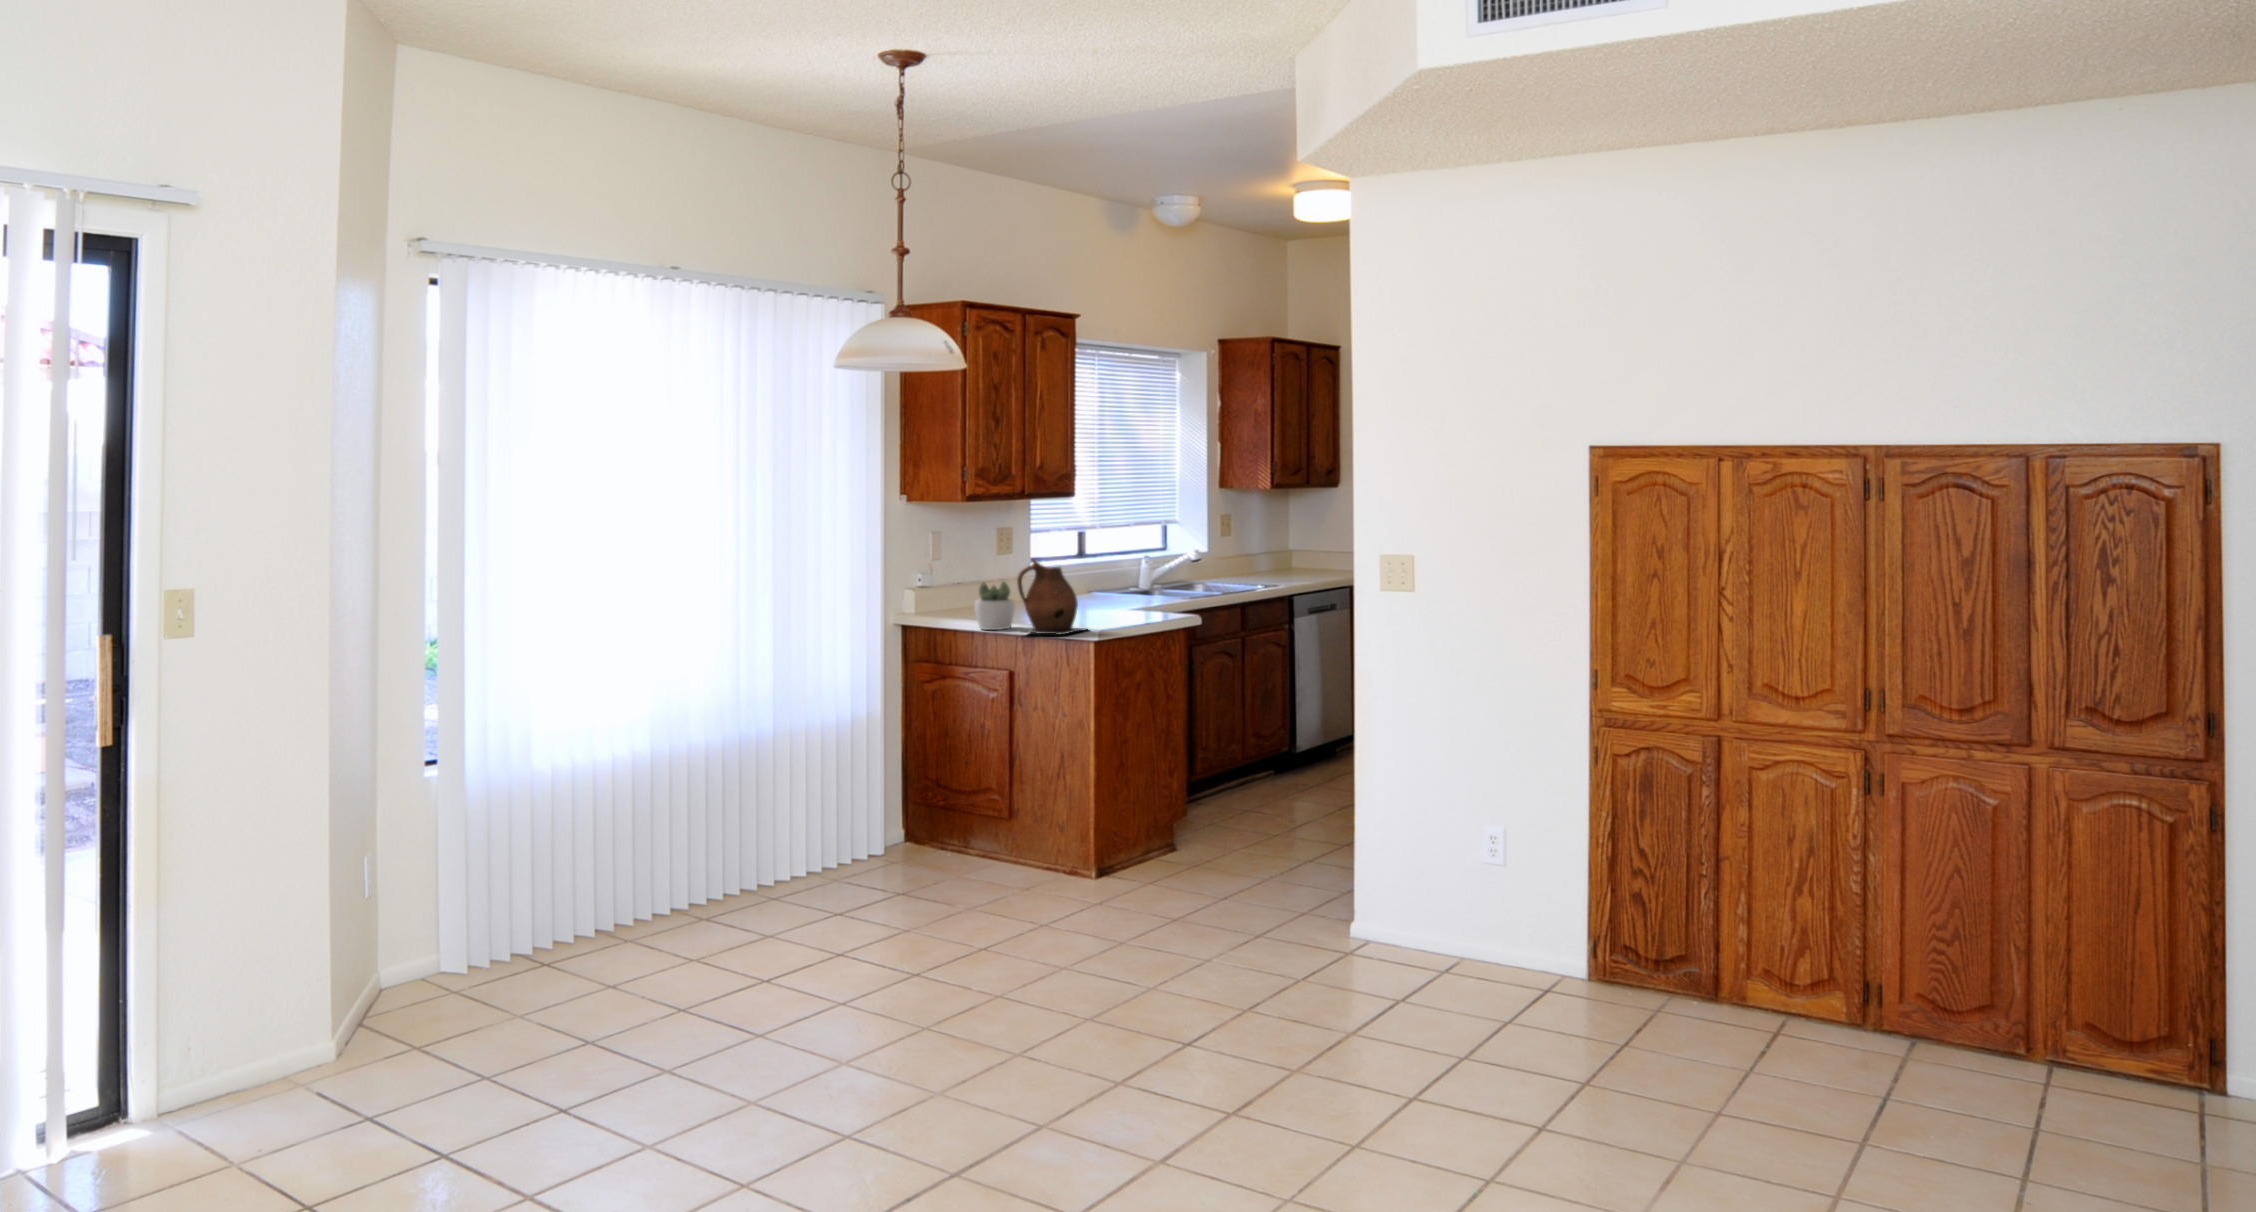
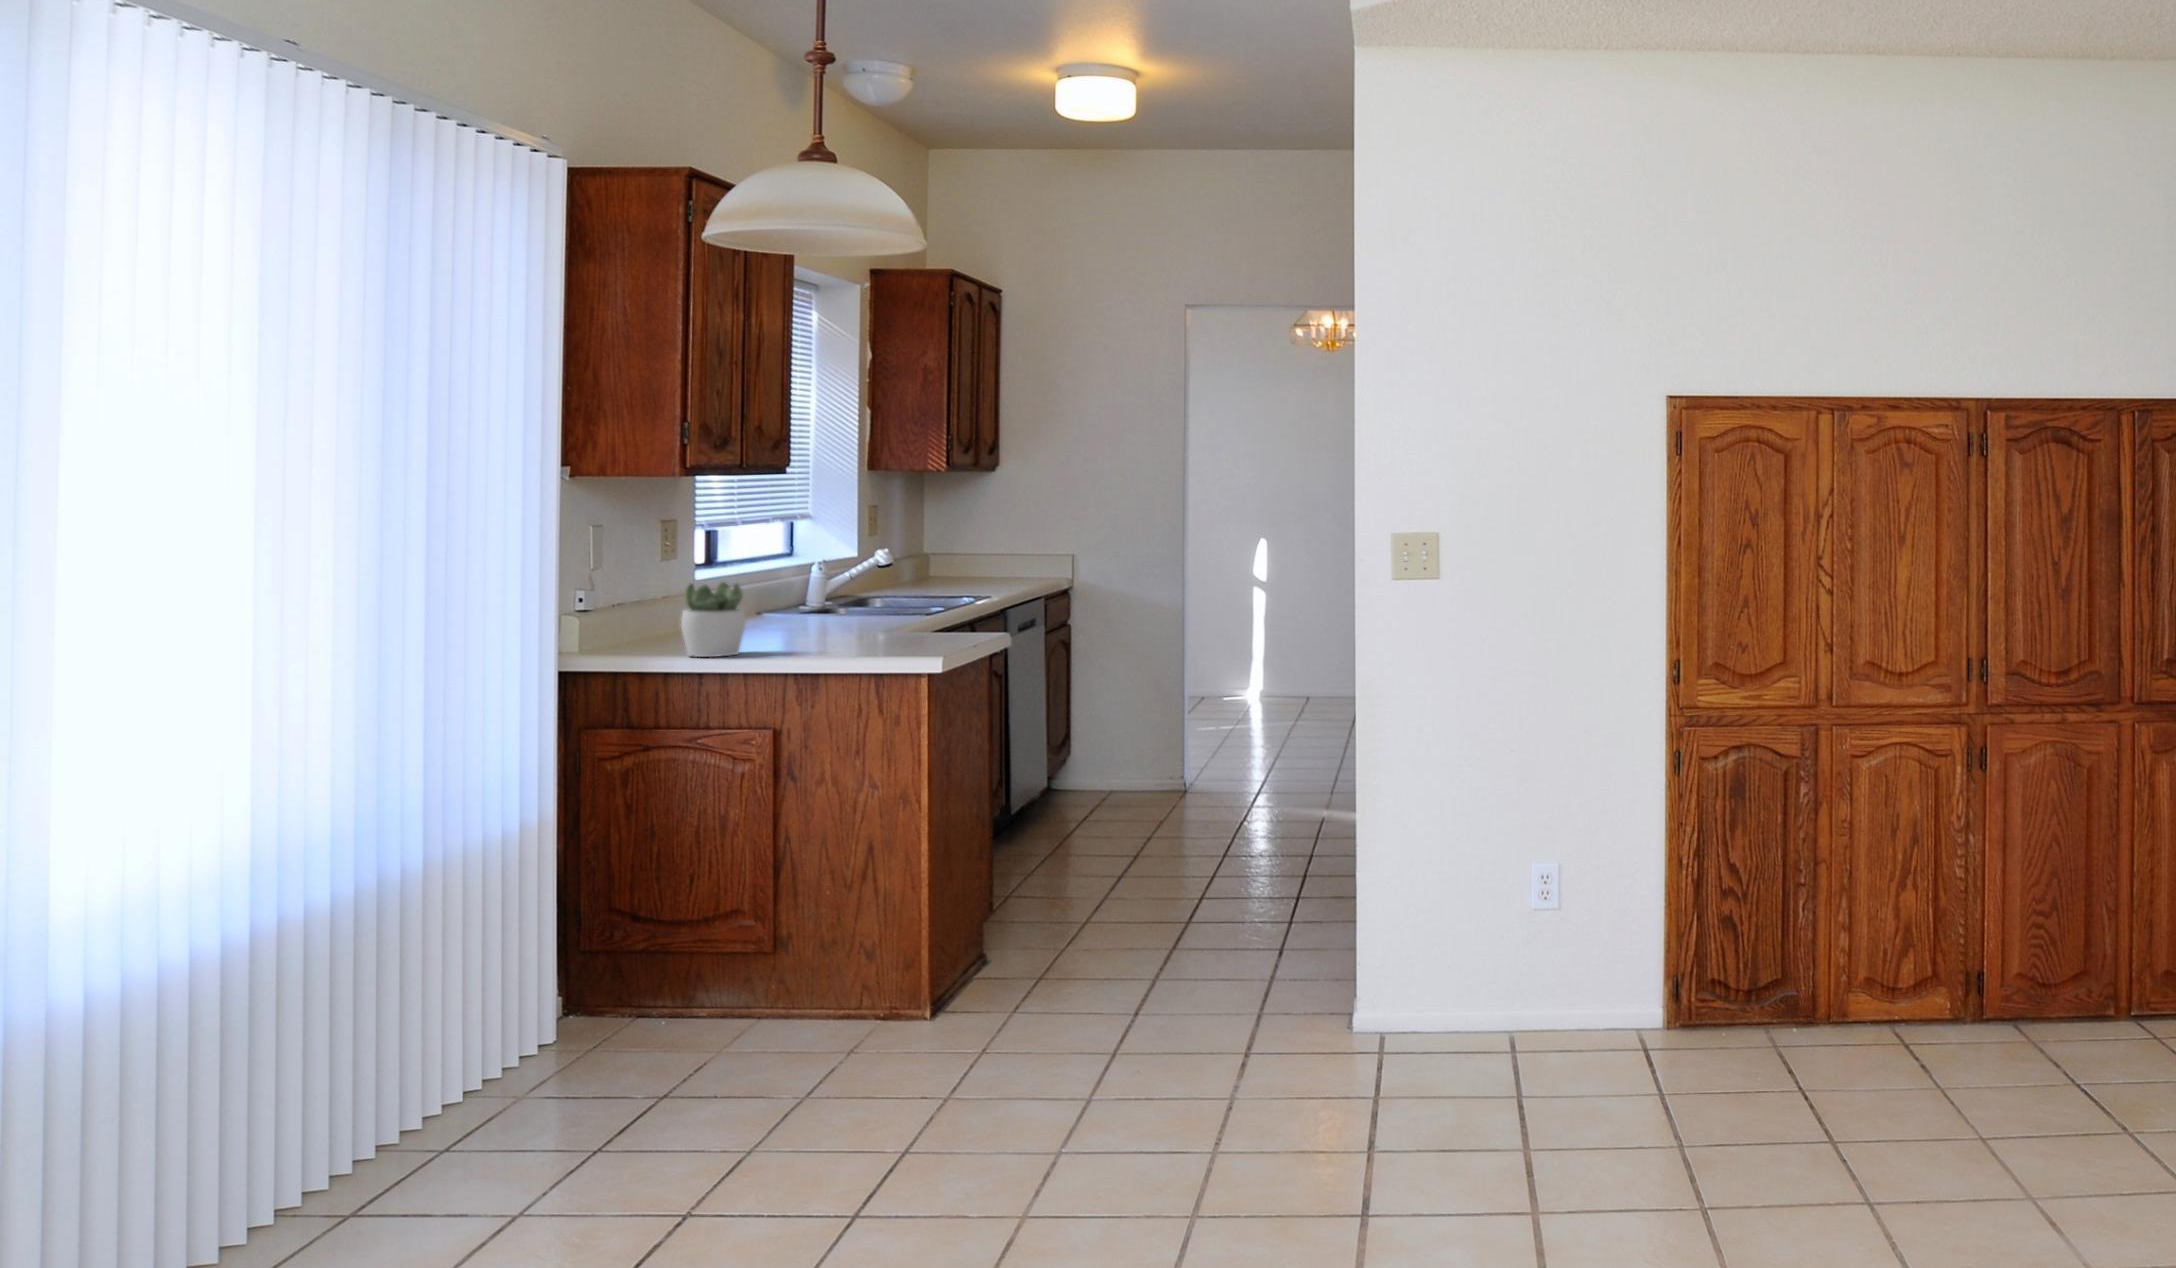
ceramic pitcher: present [1017,559,1085,635] -> none [788,542,893,658]

